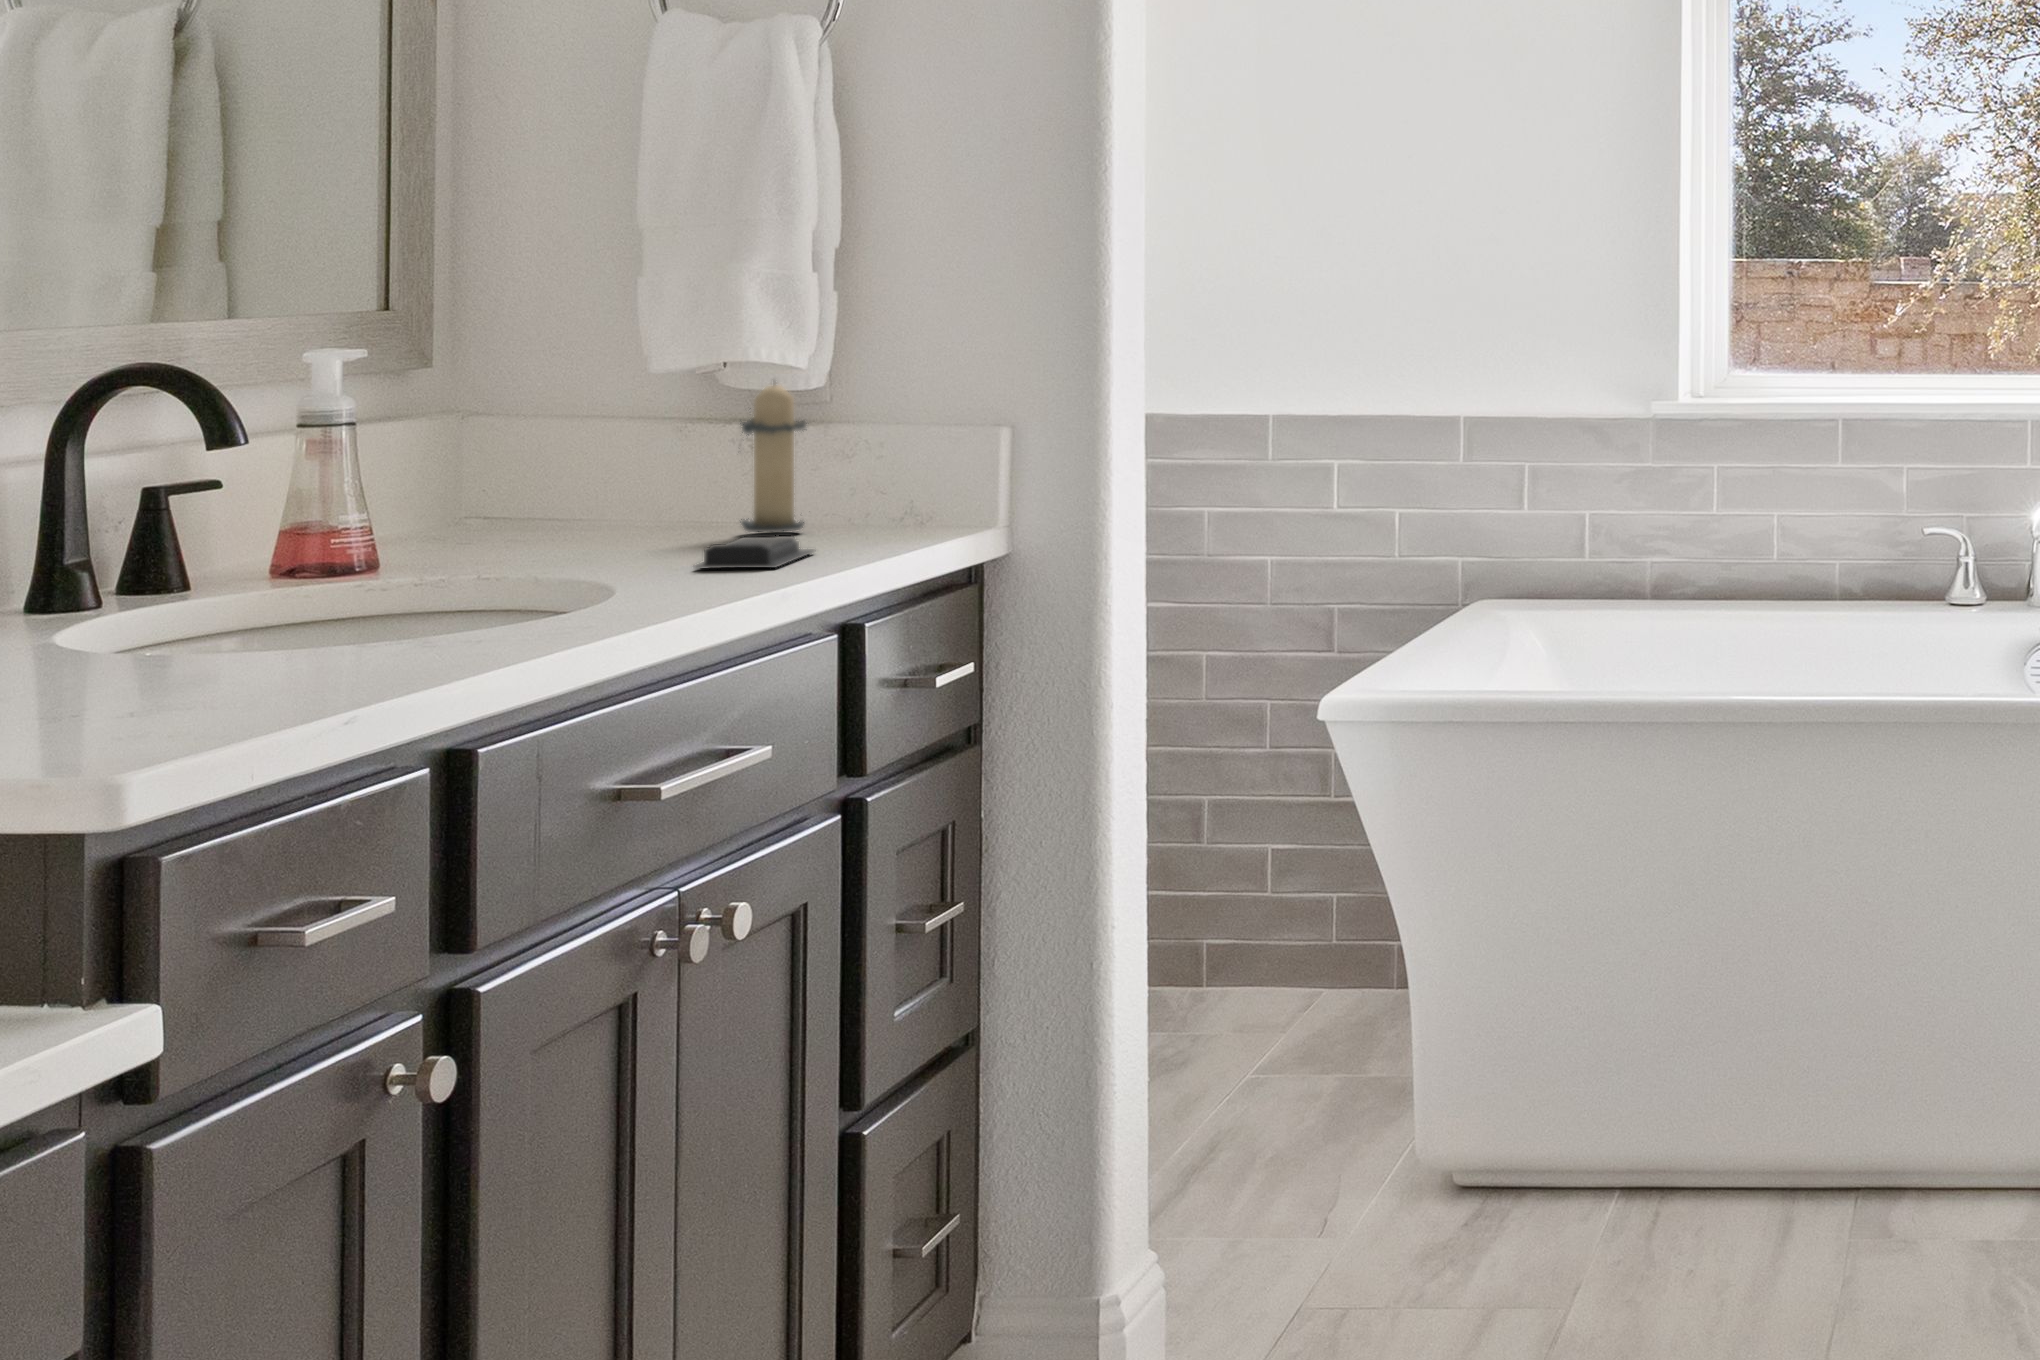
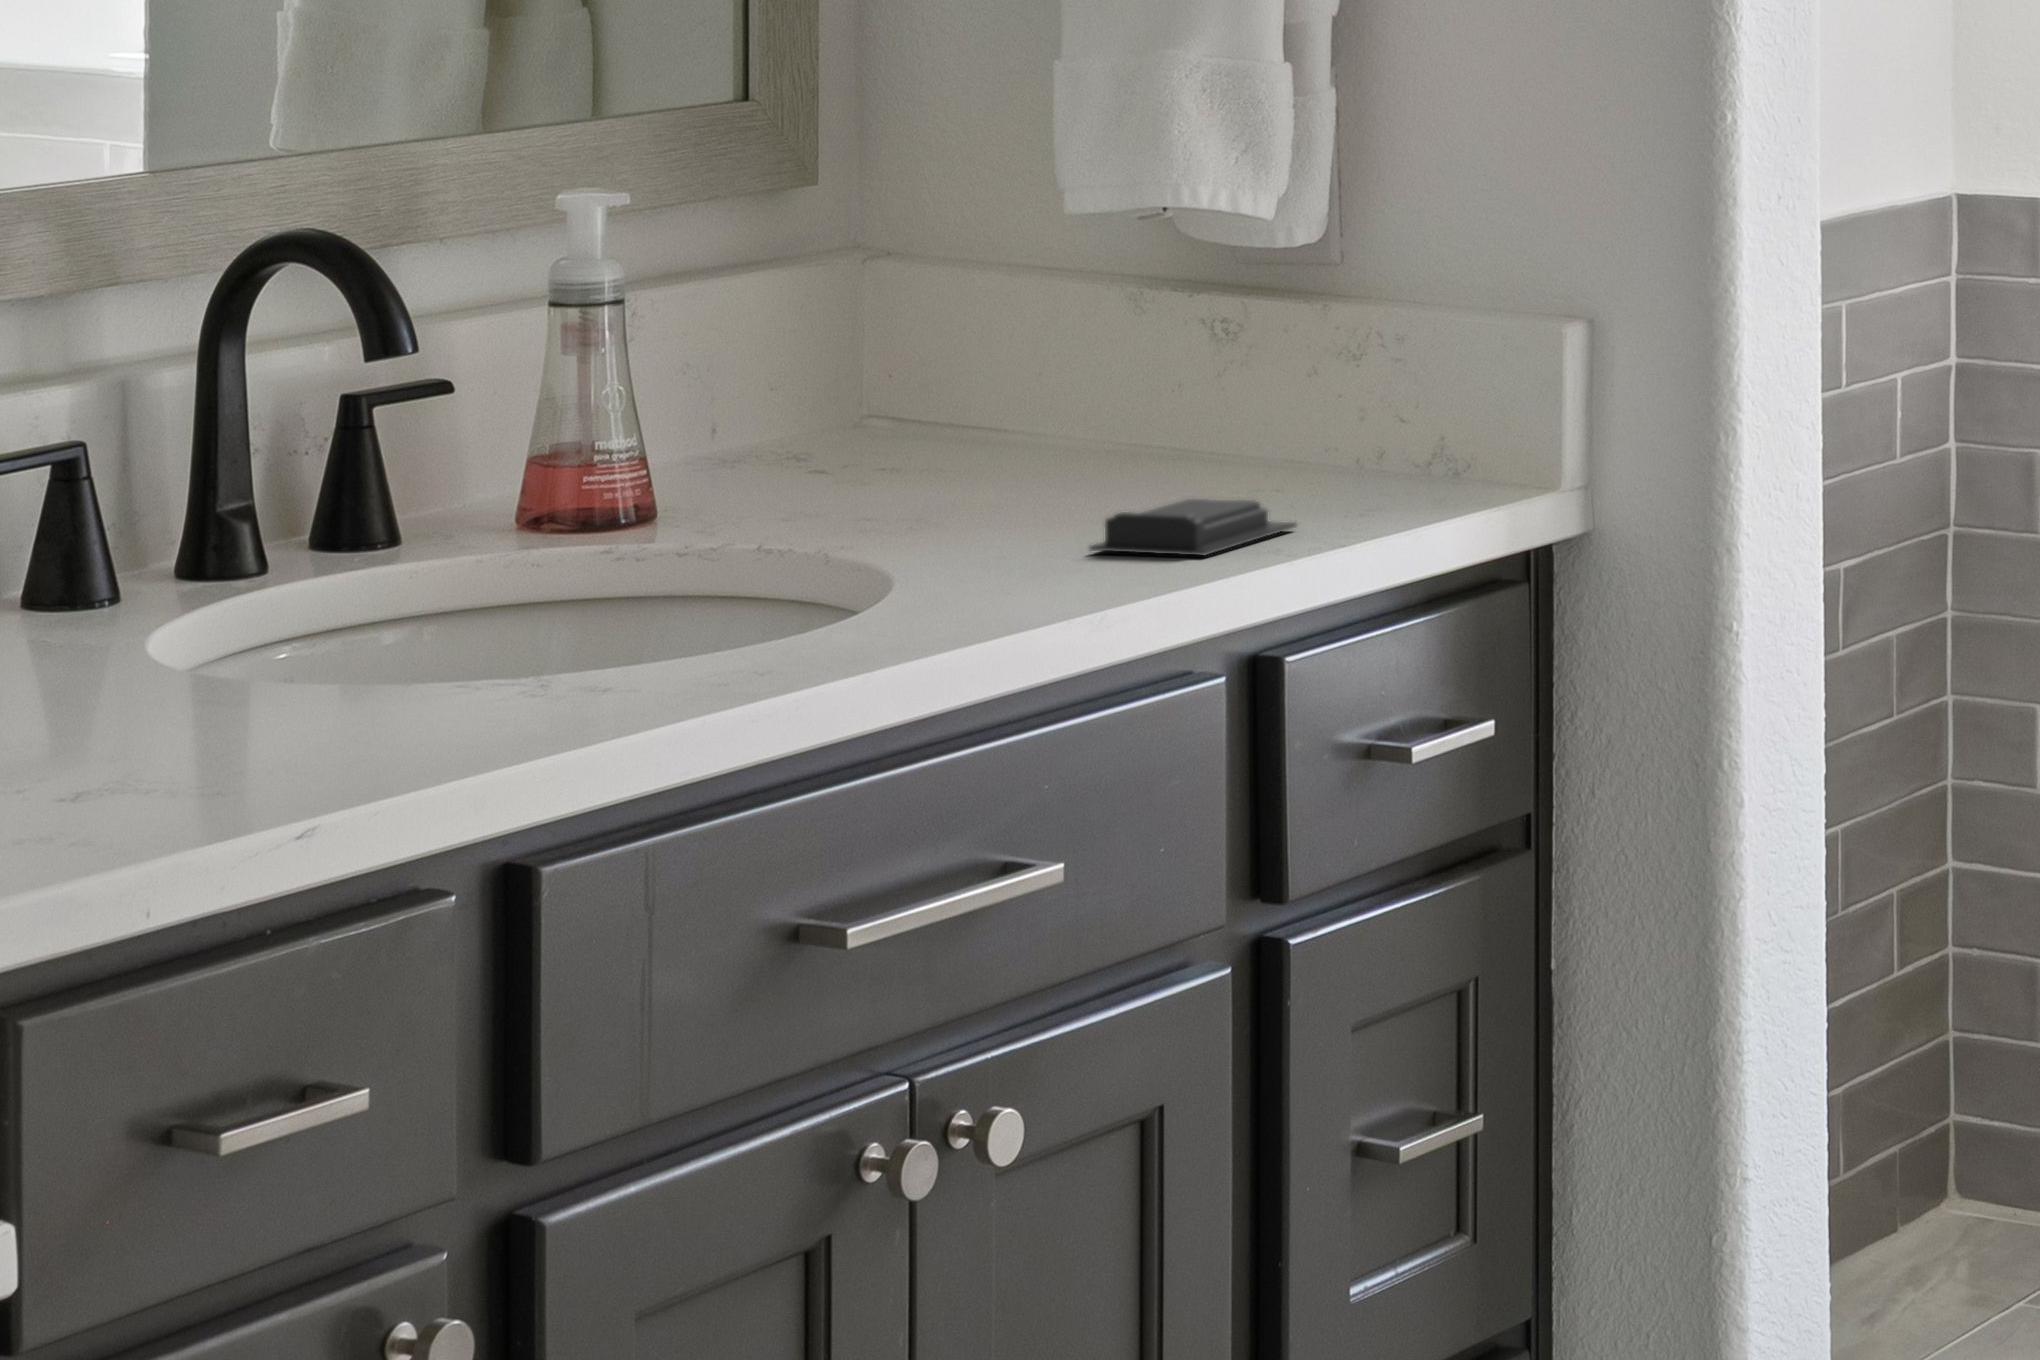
candle: present [740,383,807,532] -> none [1223,225,1350,489]

